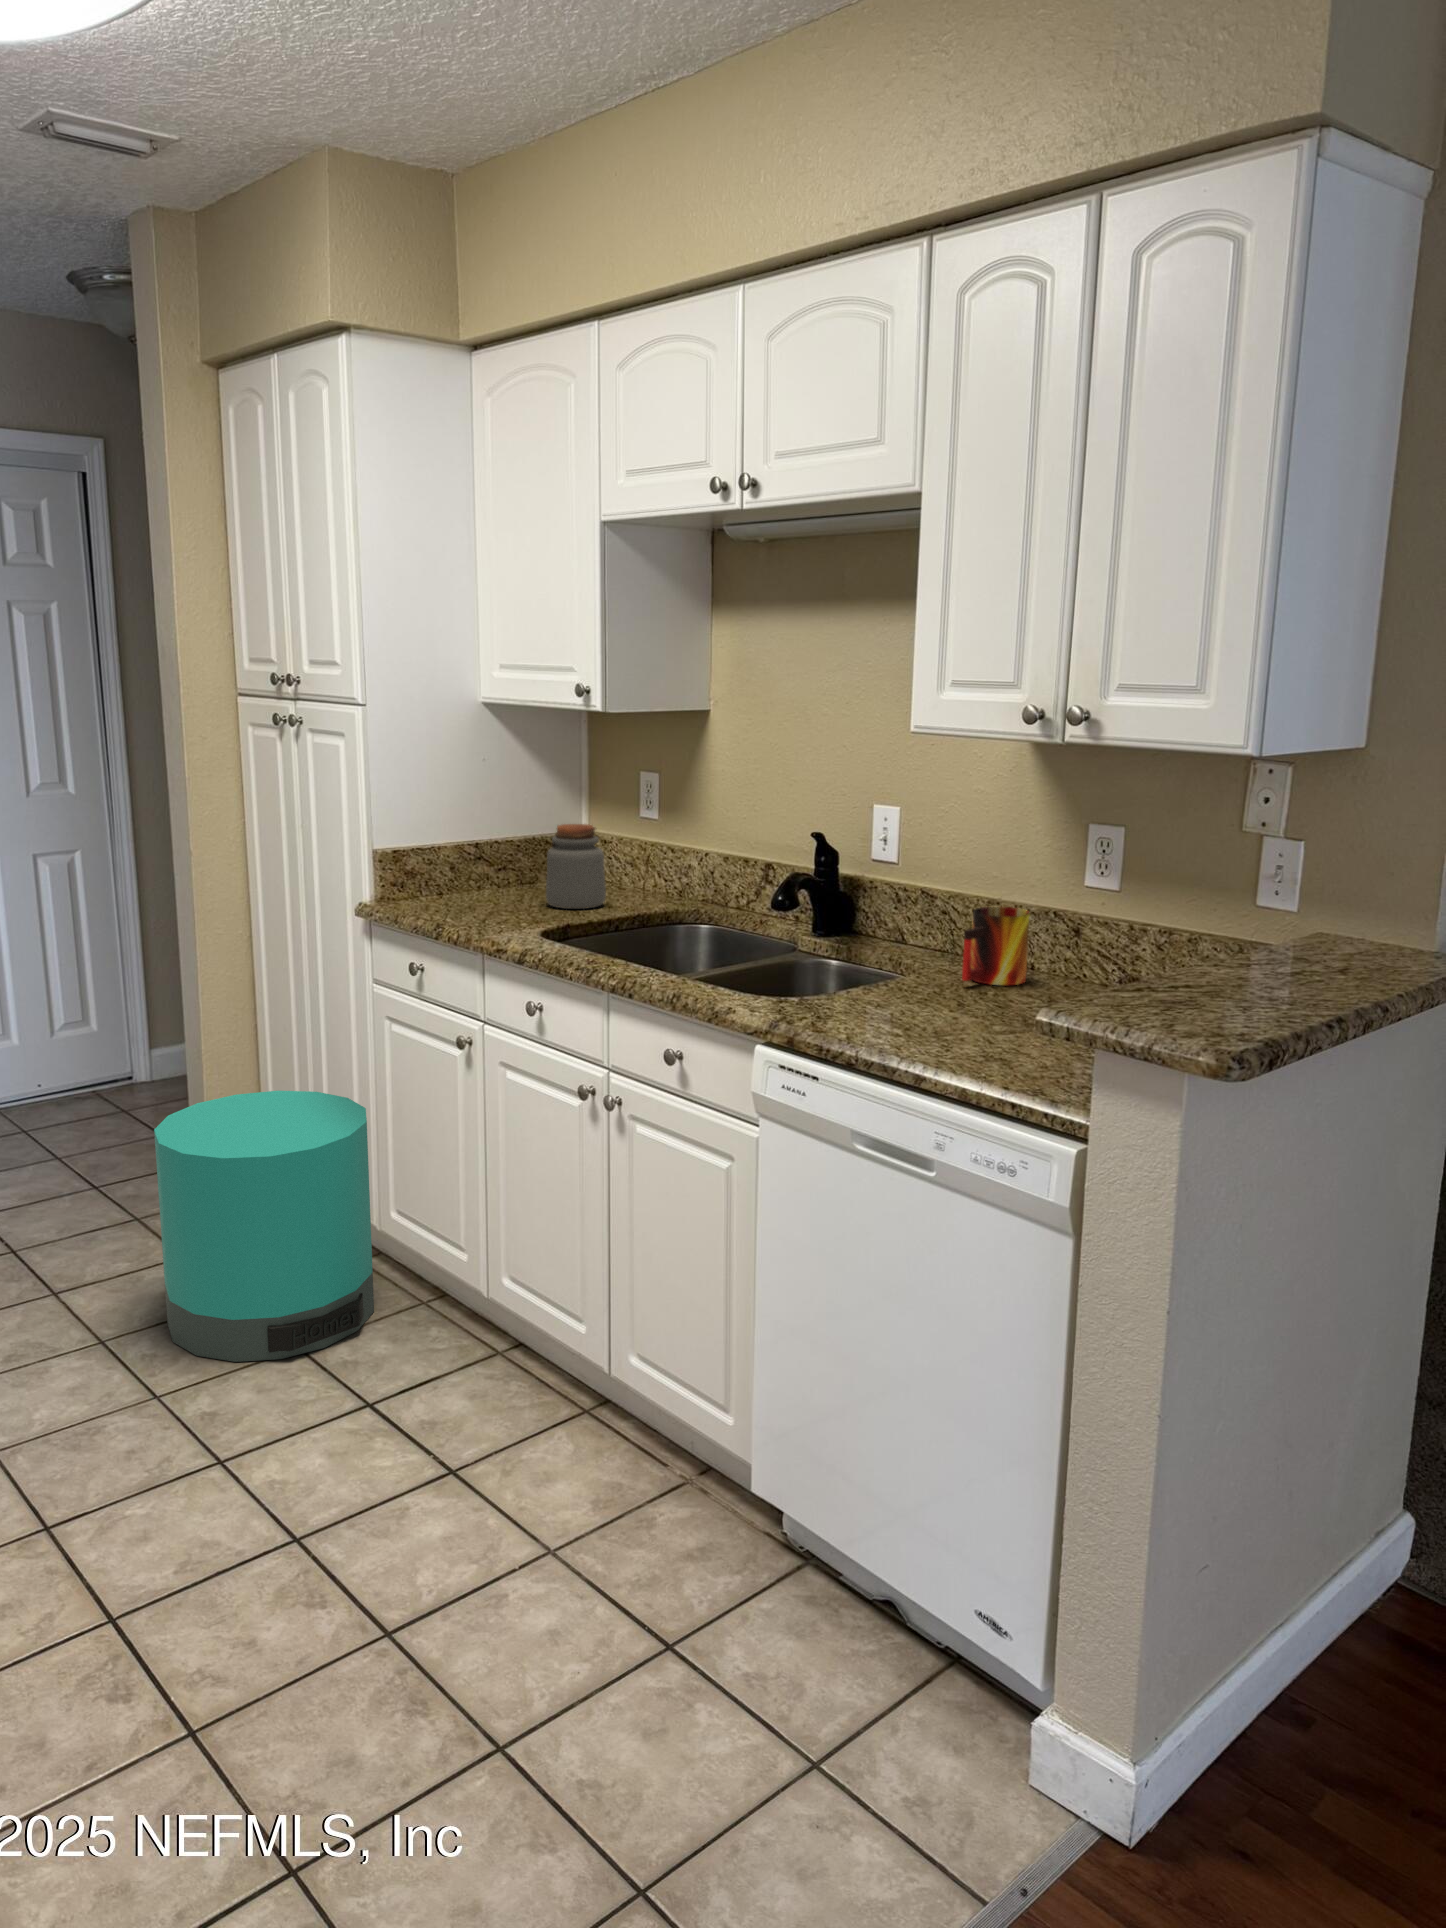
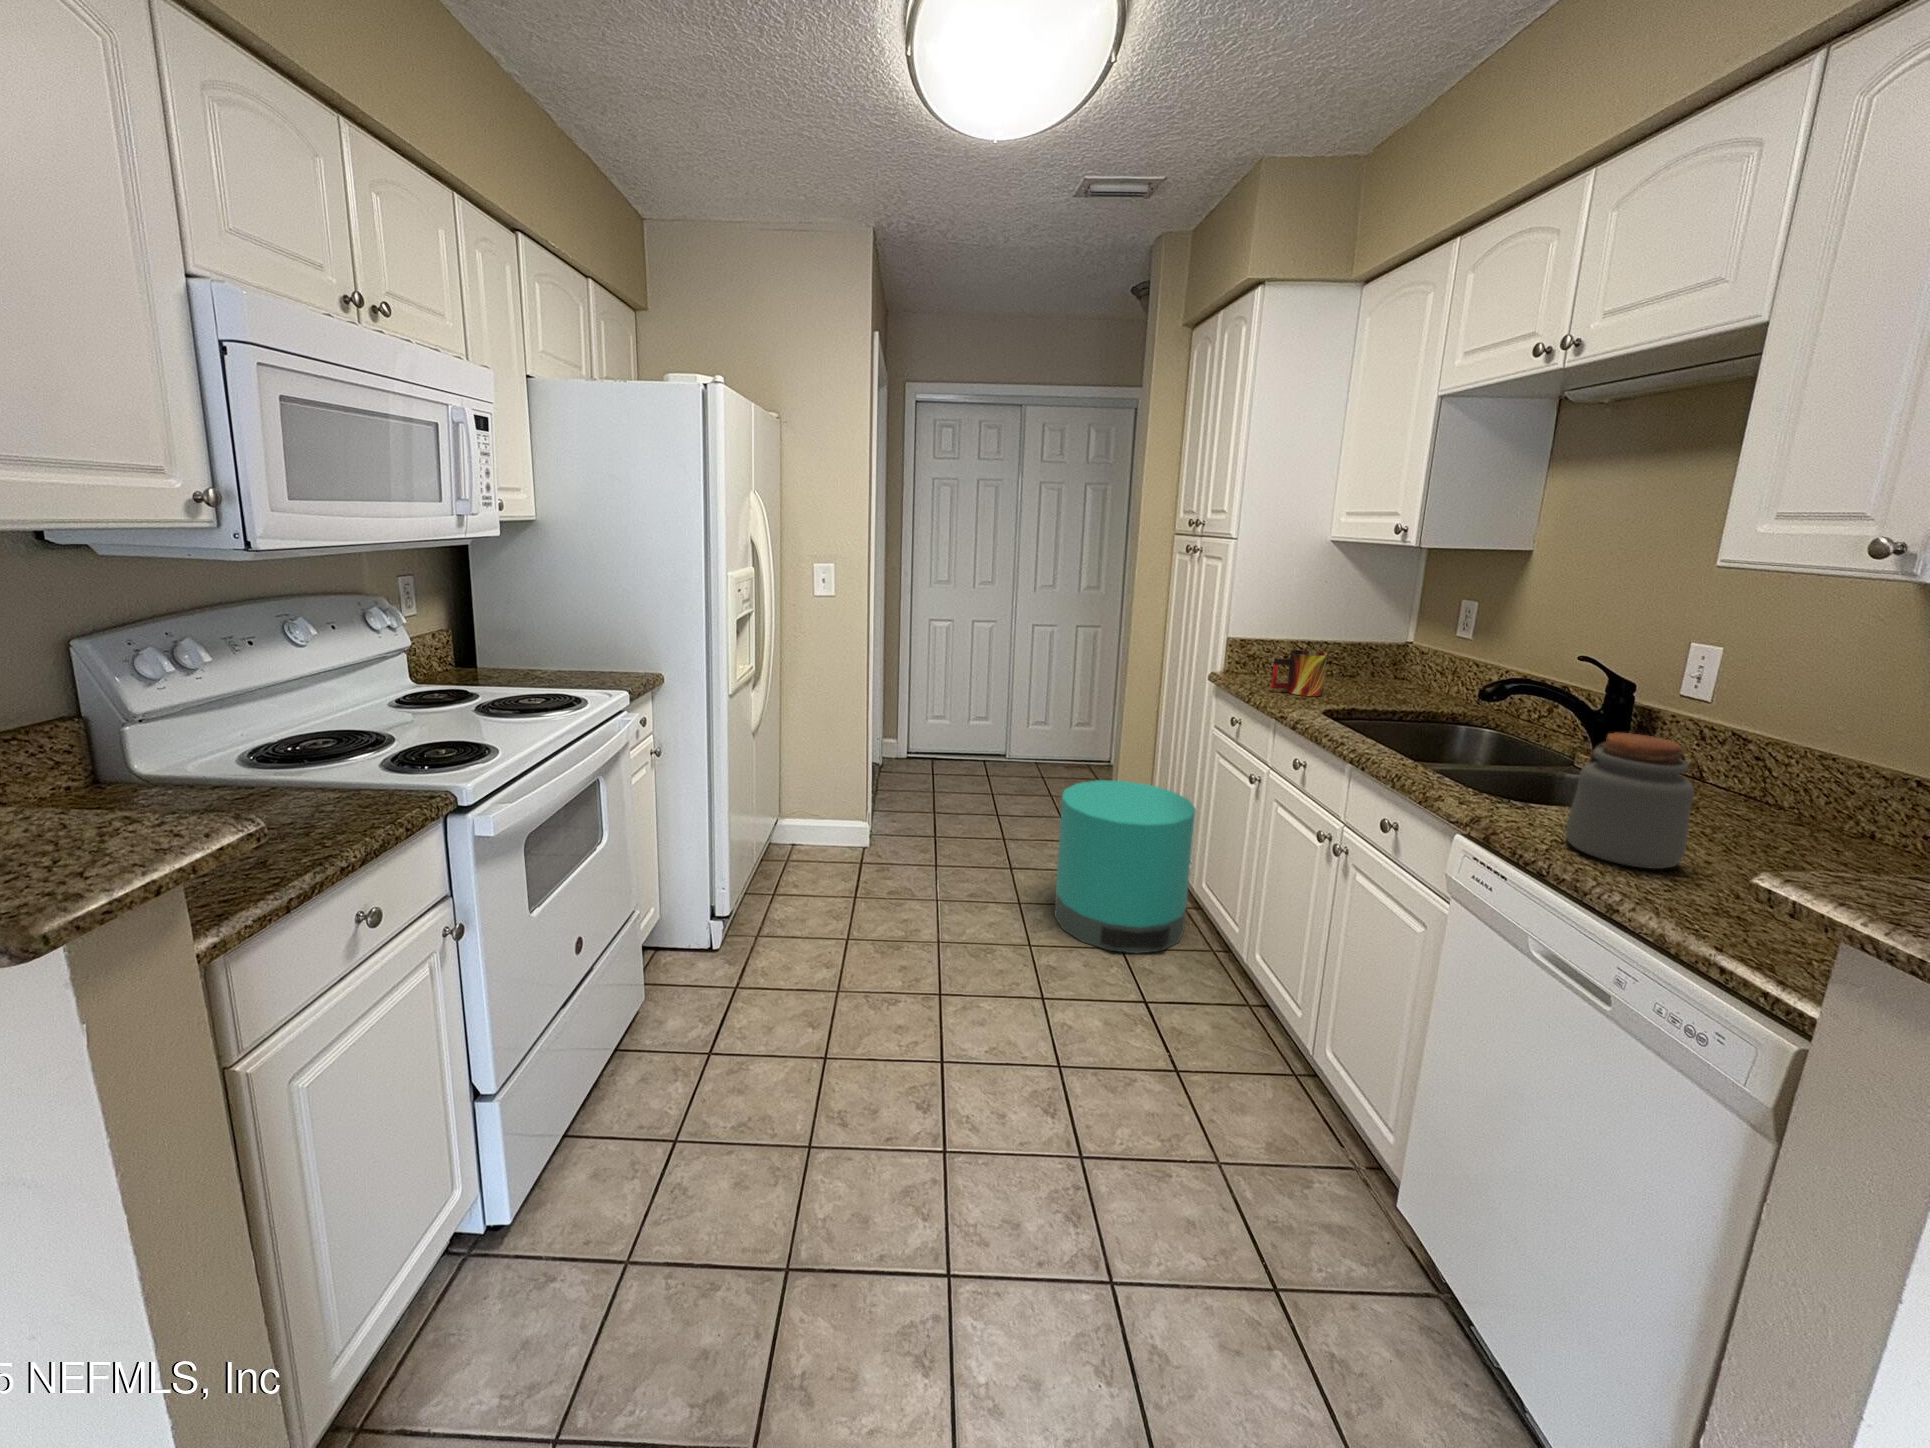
jar: present [546,824,606,909] -> present [1566,733,1694,869]
mug: present [962,907,1030,985] -> present [1271,650,1327,696]

